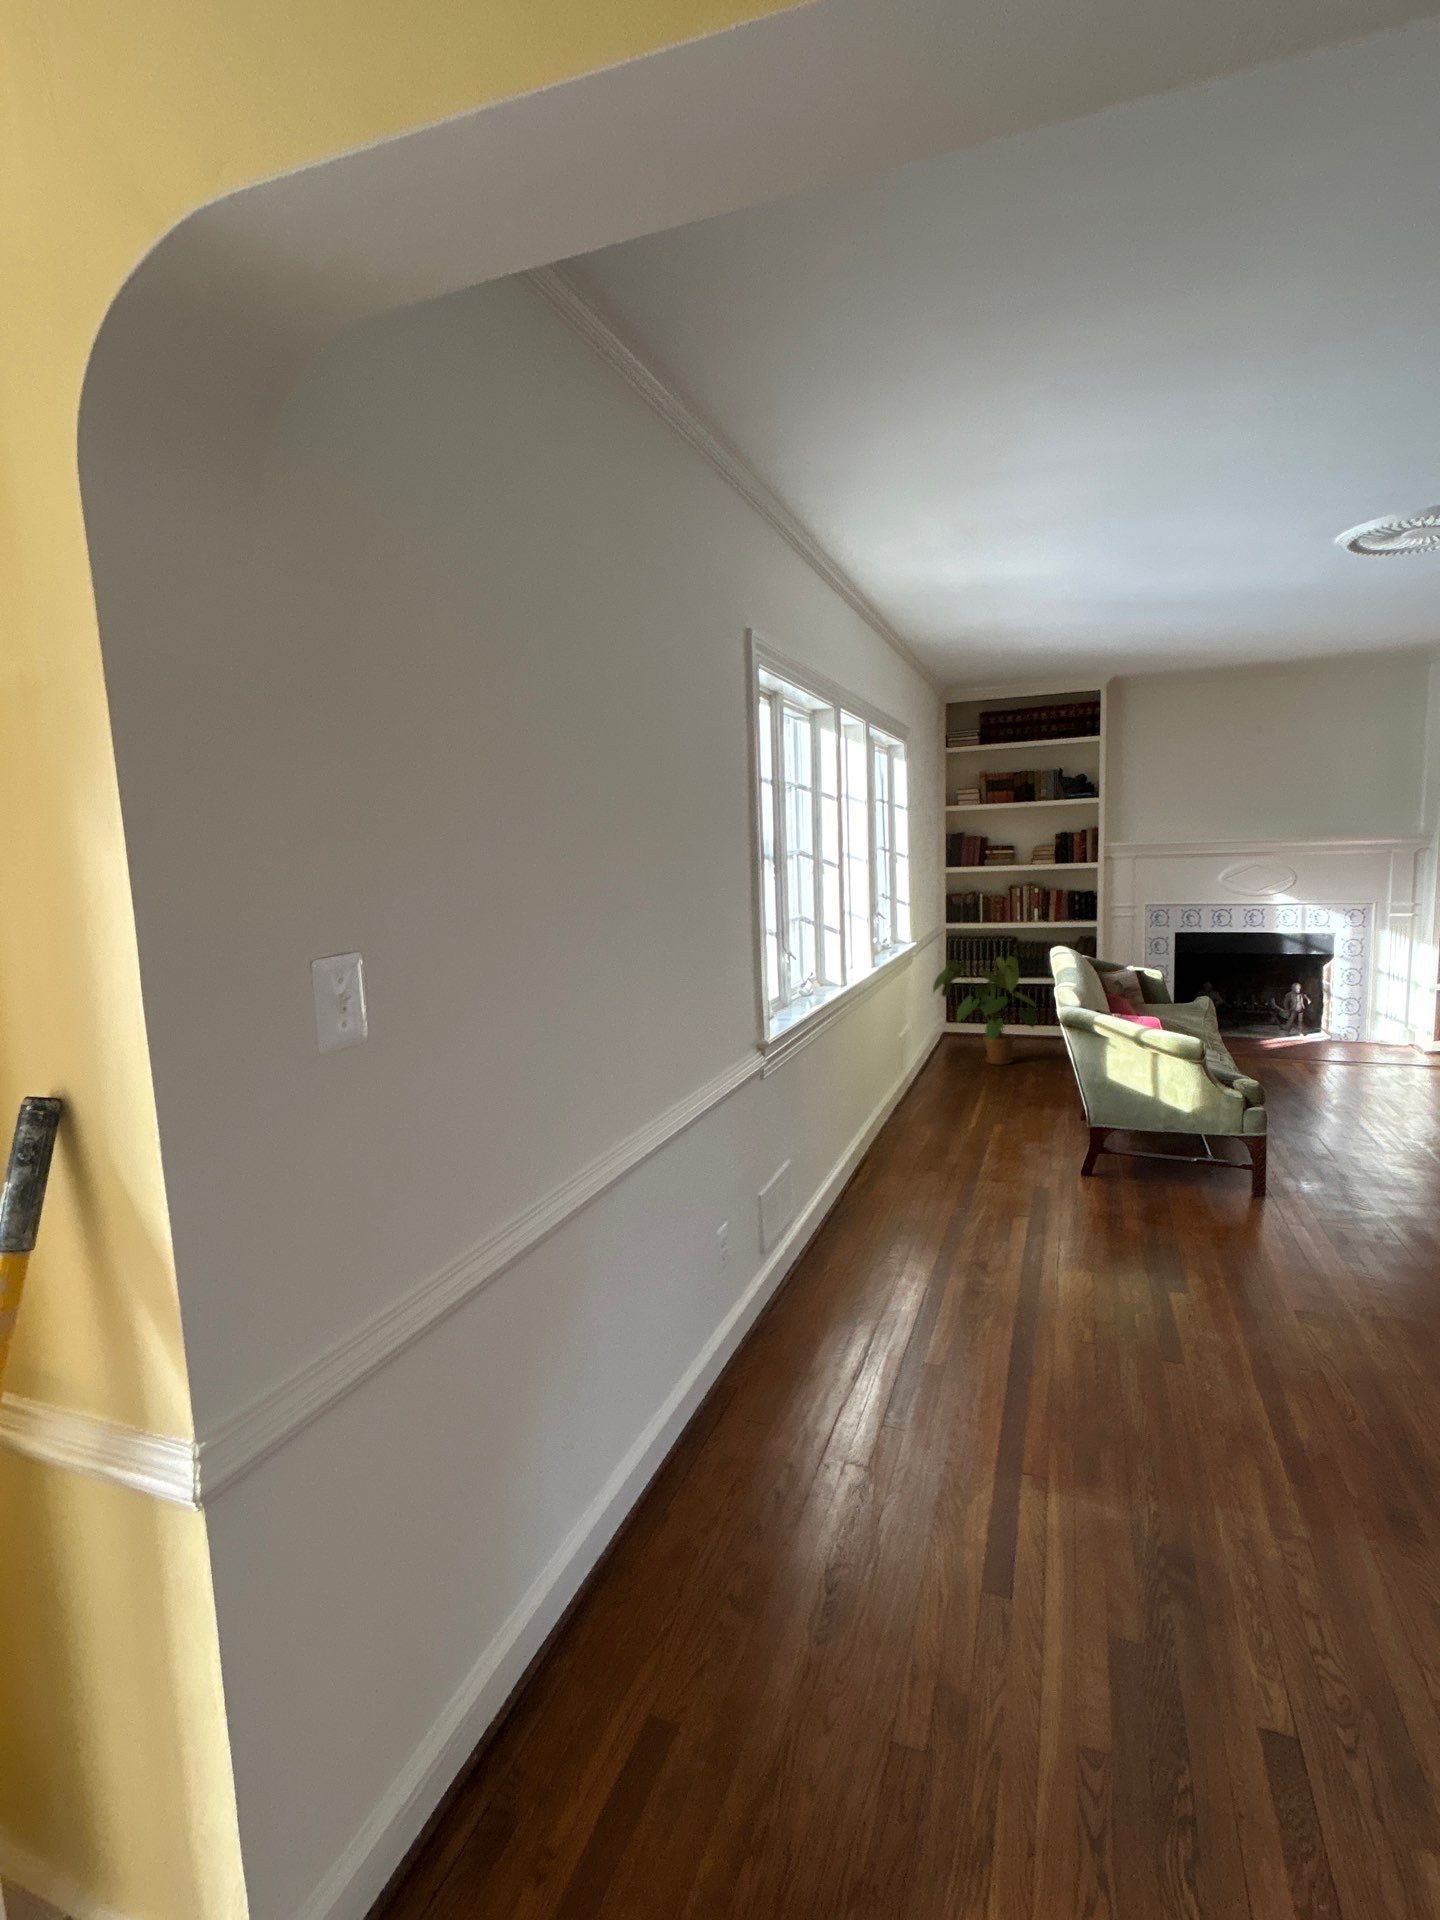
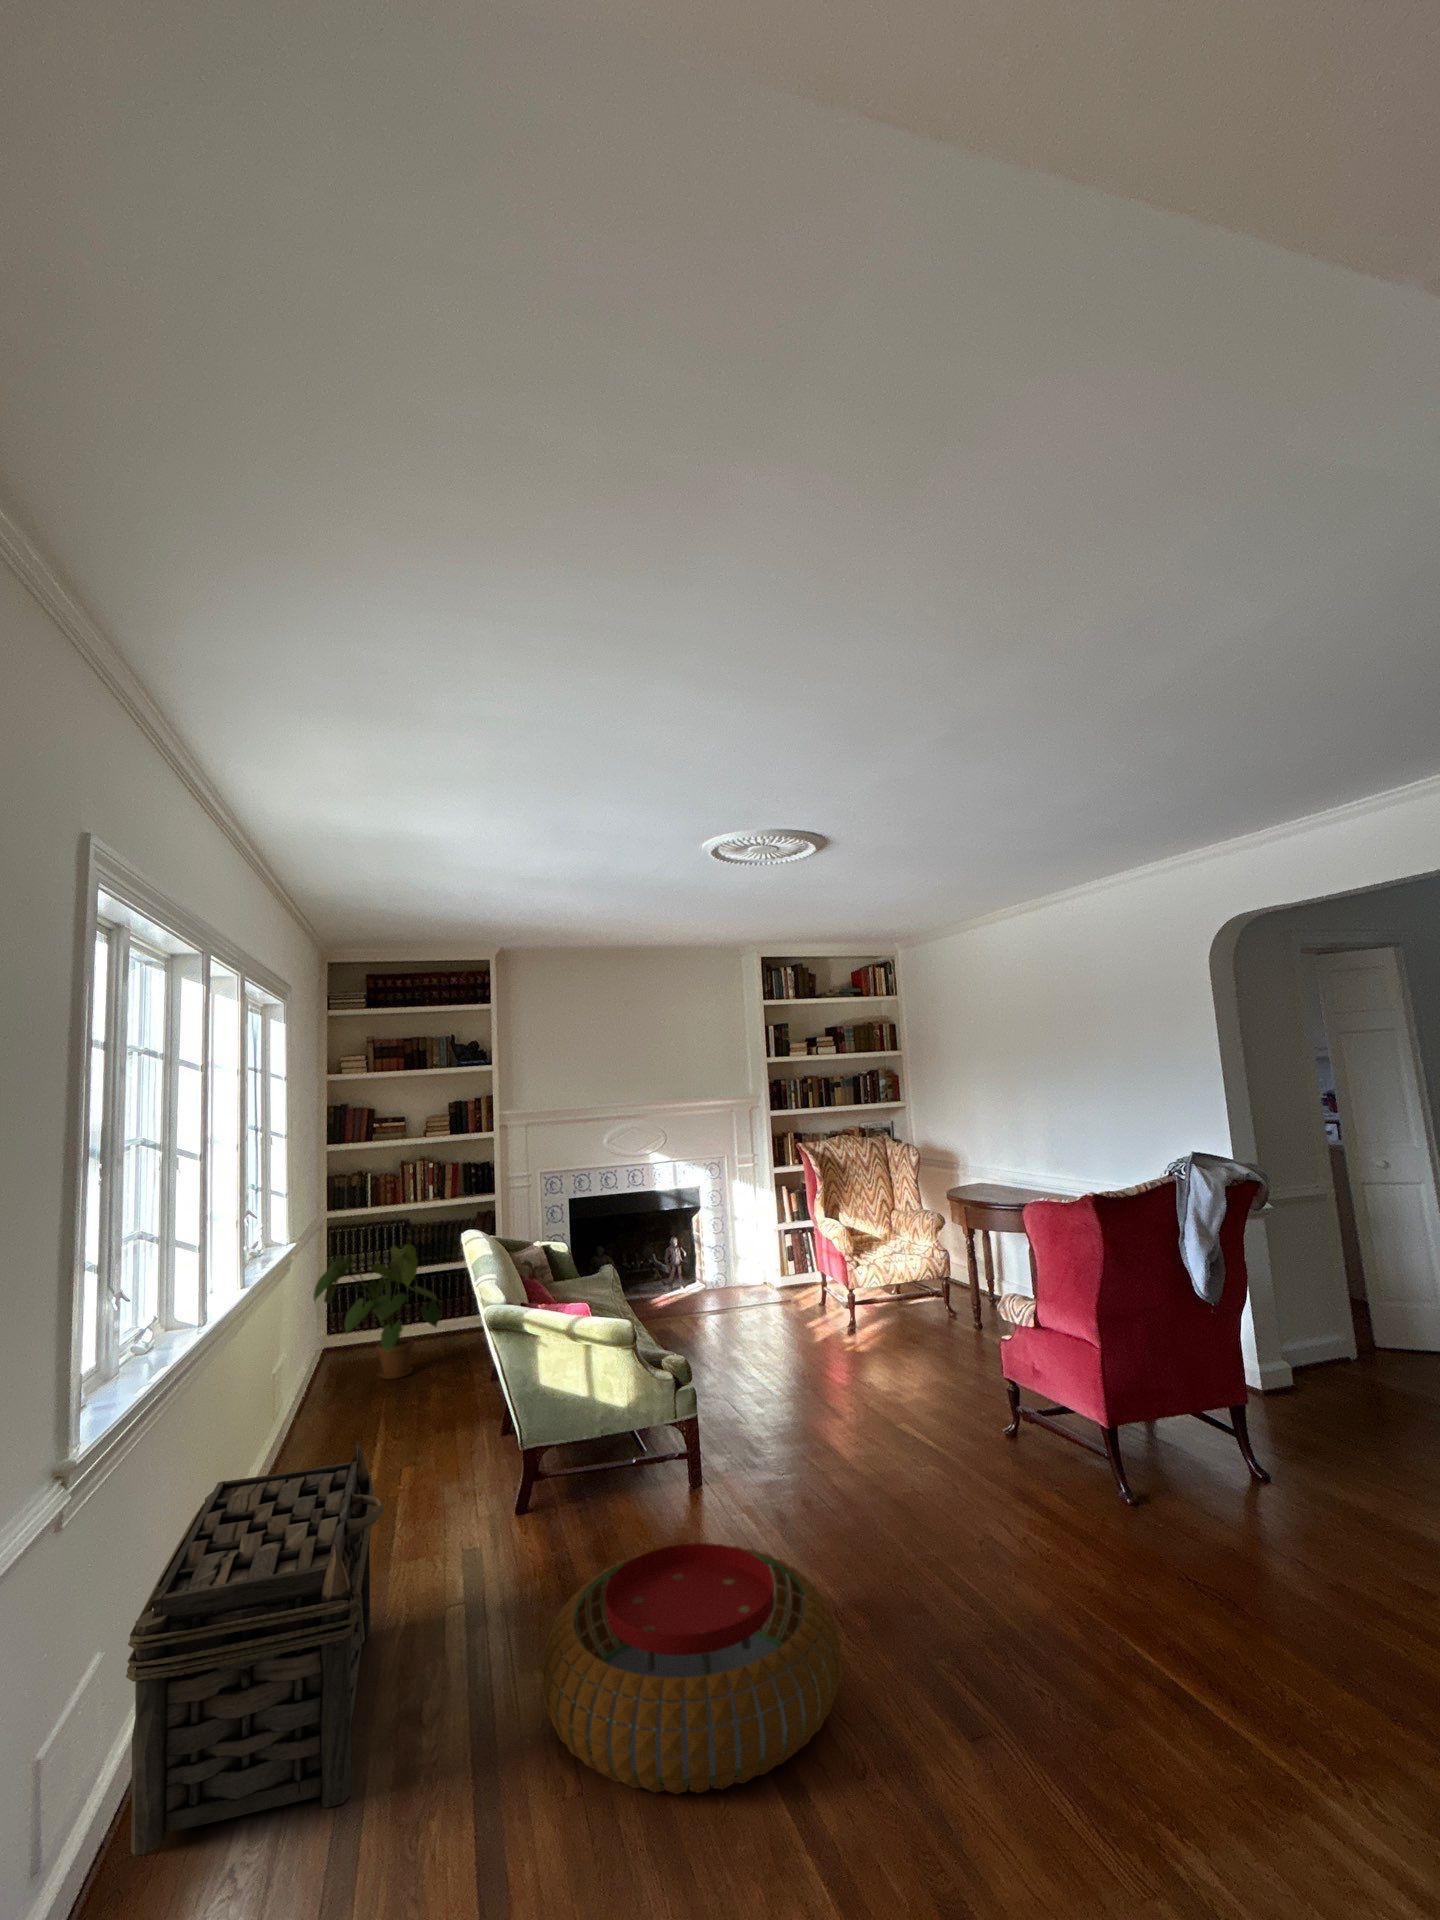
basket: none [799,1086,963,1299] -> present [126,1442,384,1855]
pouf: none [1074,1214,1359,1388] -> present [541,1543,843,1794]

